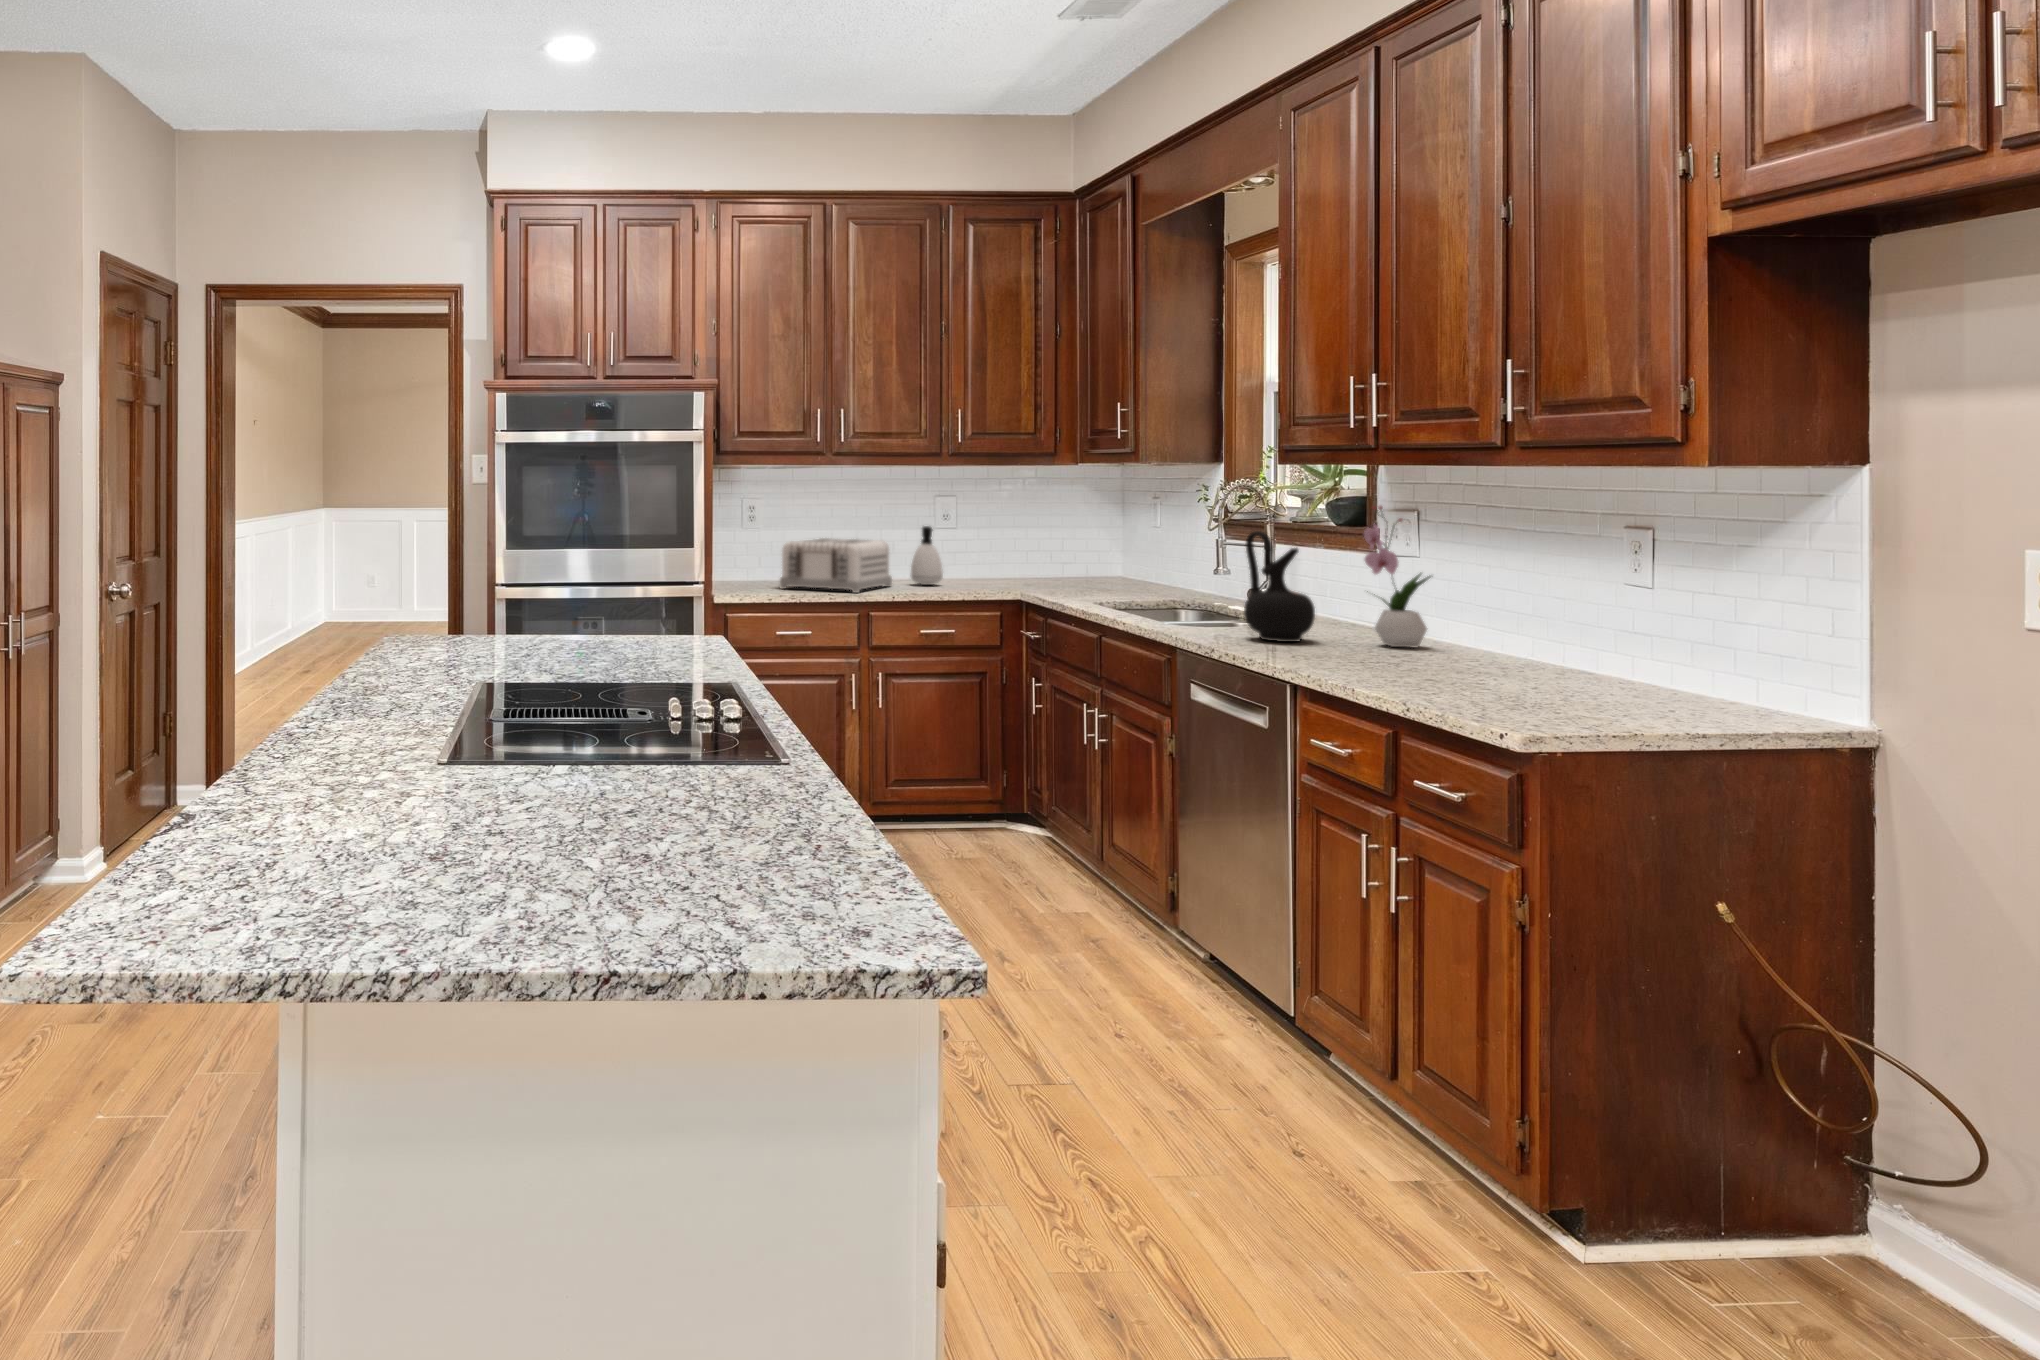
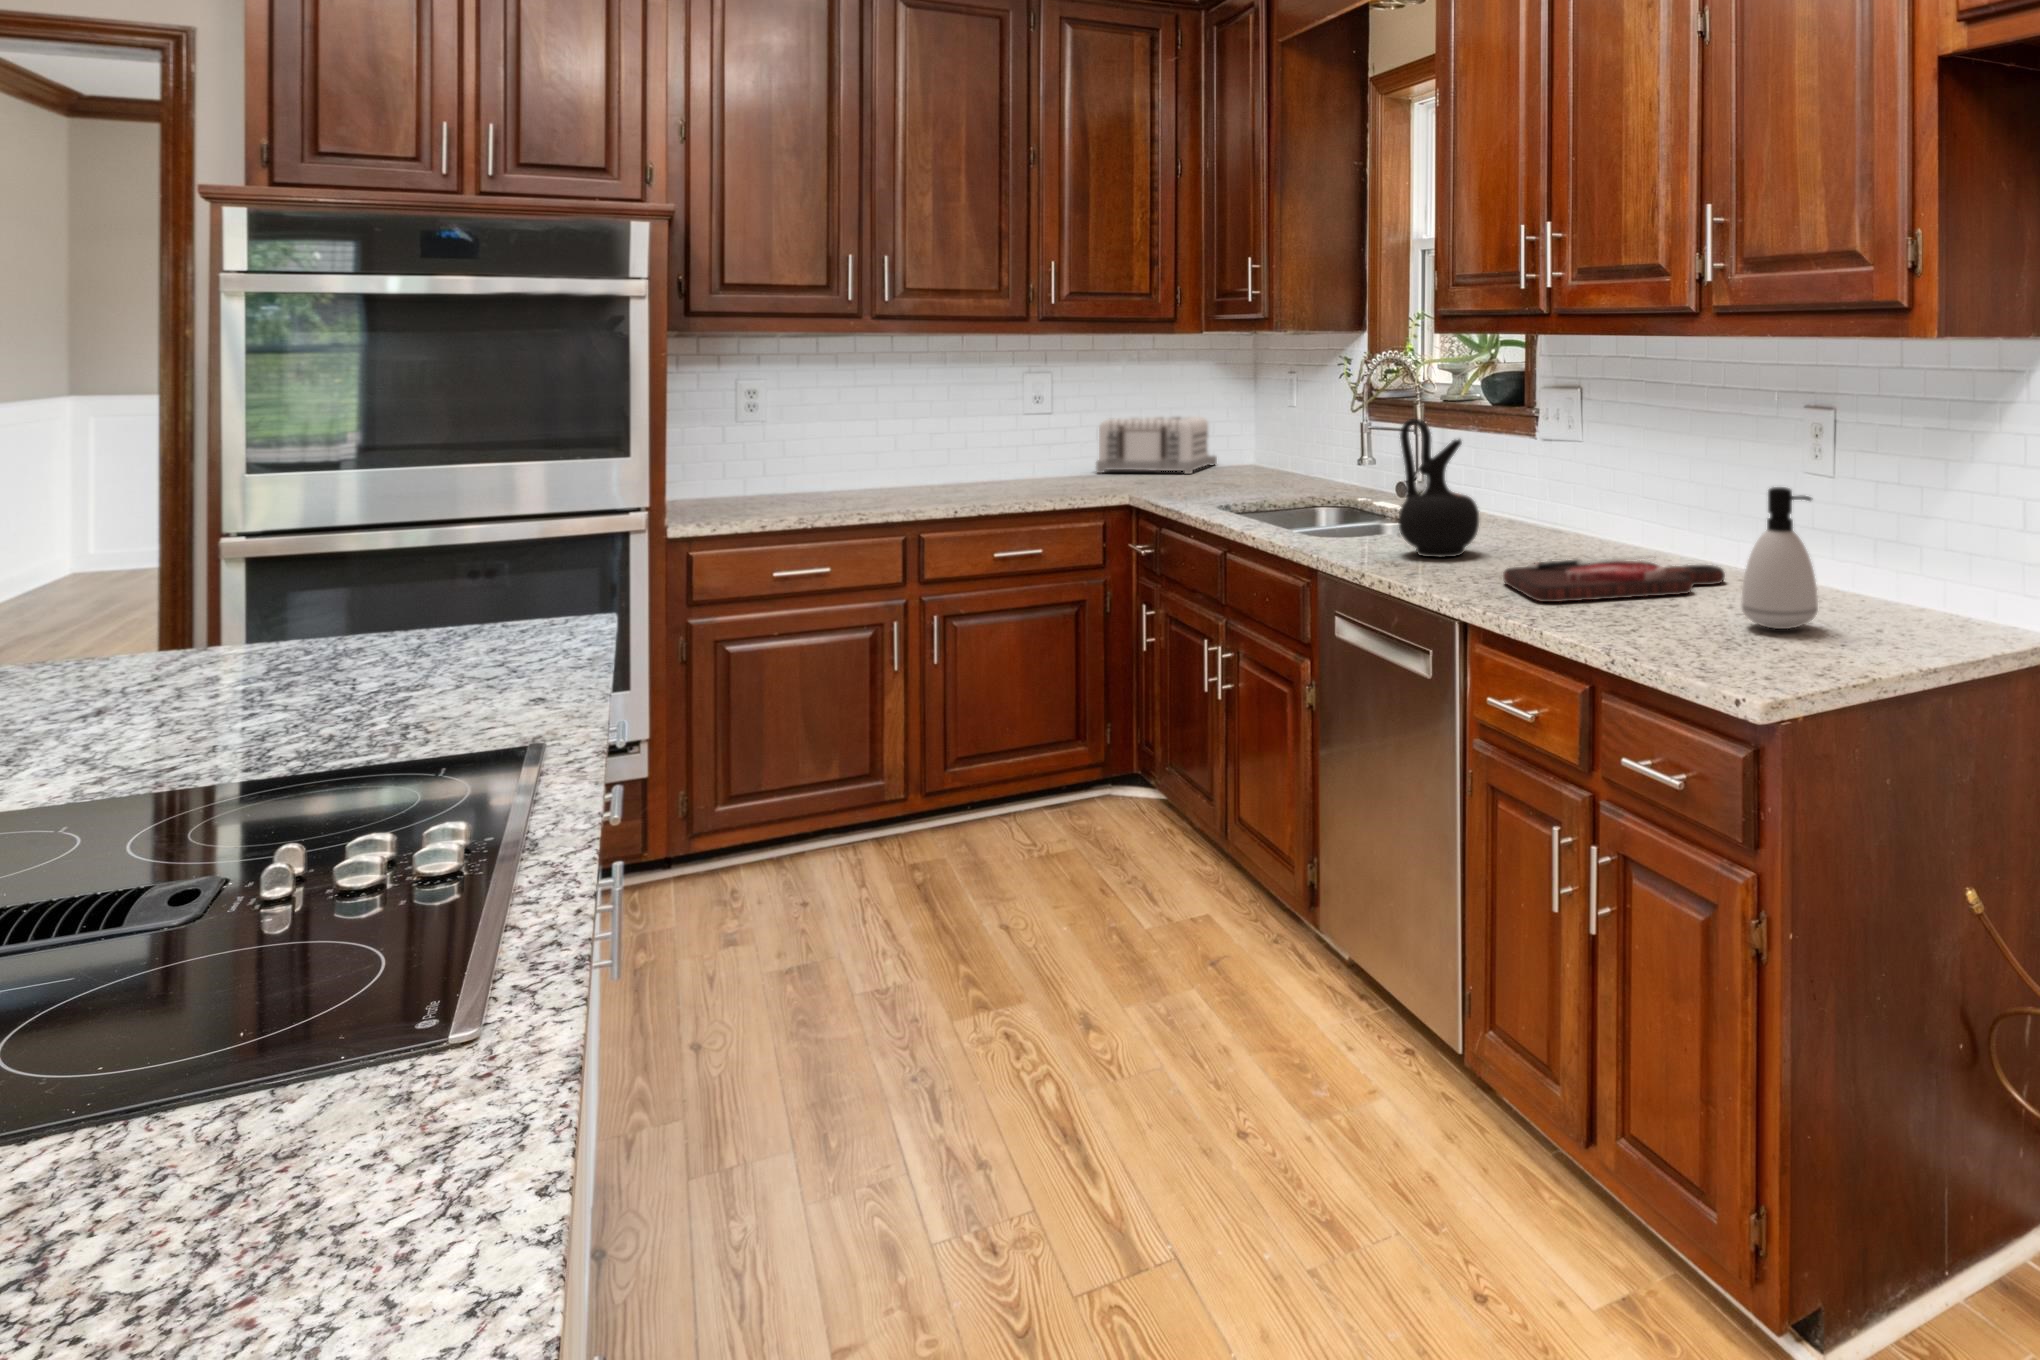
flower arrangement: present [1364,506,1430,647] -> none [1532,384,1607,555]
soap dispenser: present [910,526,943,585] -> present [1741,487,1818,629]
toaster: present [780,538,892,593] -> present [1096,417,1217,474]
cutting board: none [1330,645,1540,677] -> present [1503,556,1725,602]

